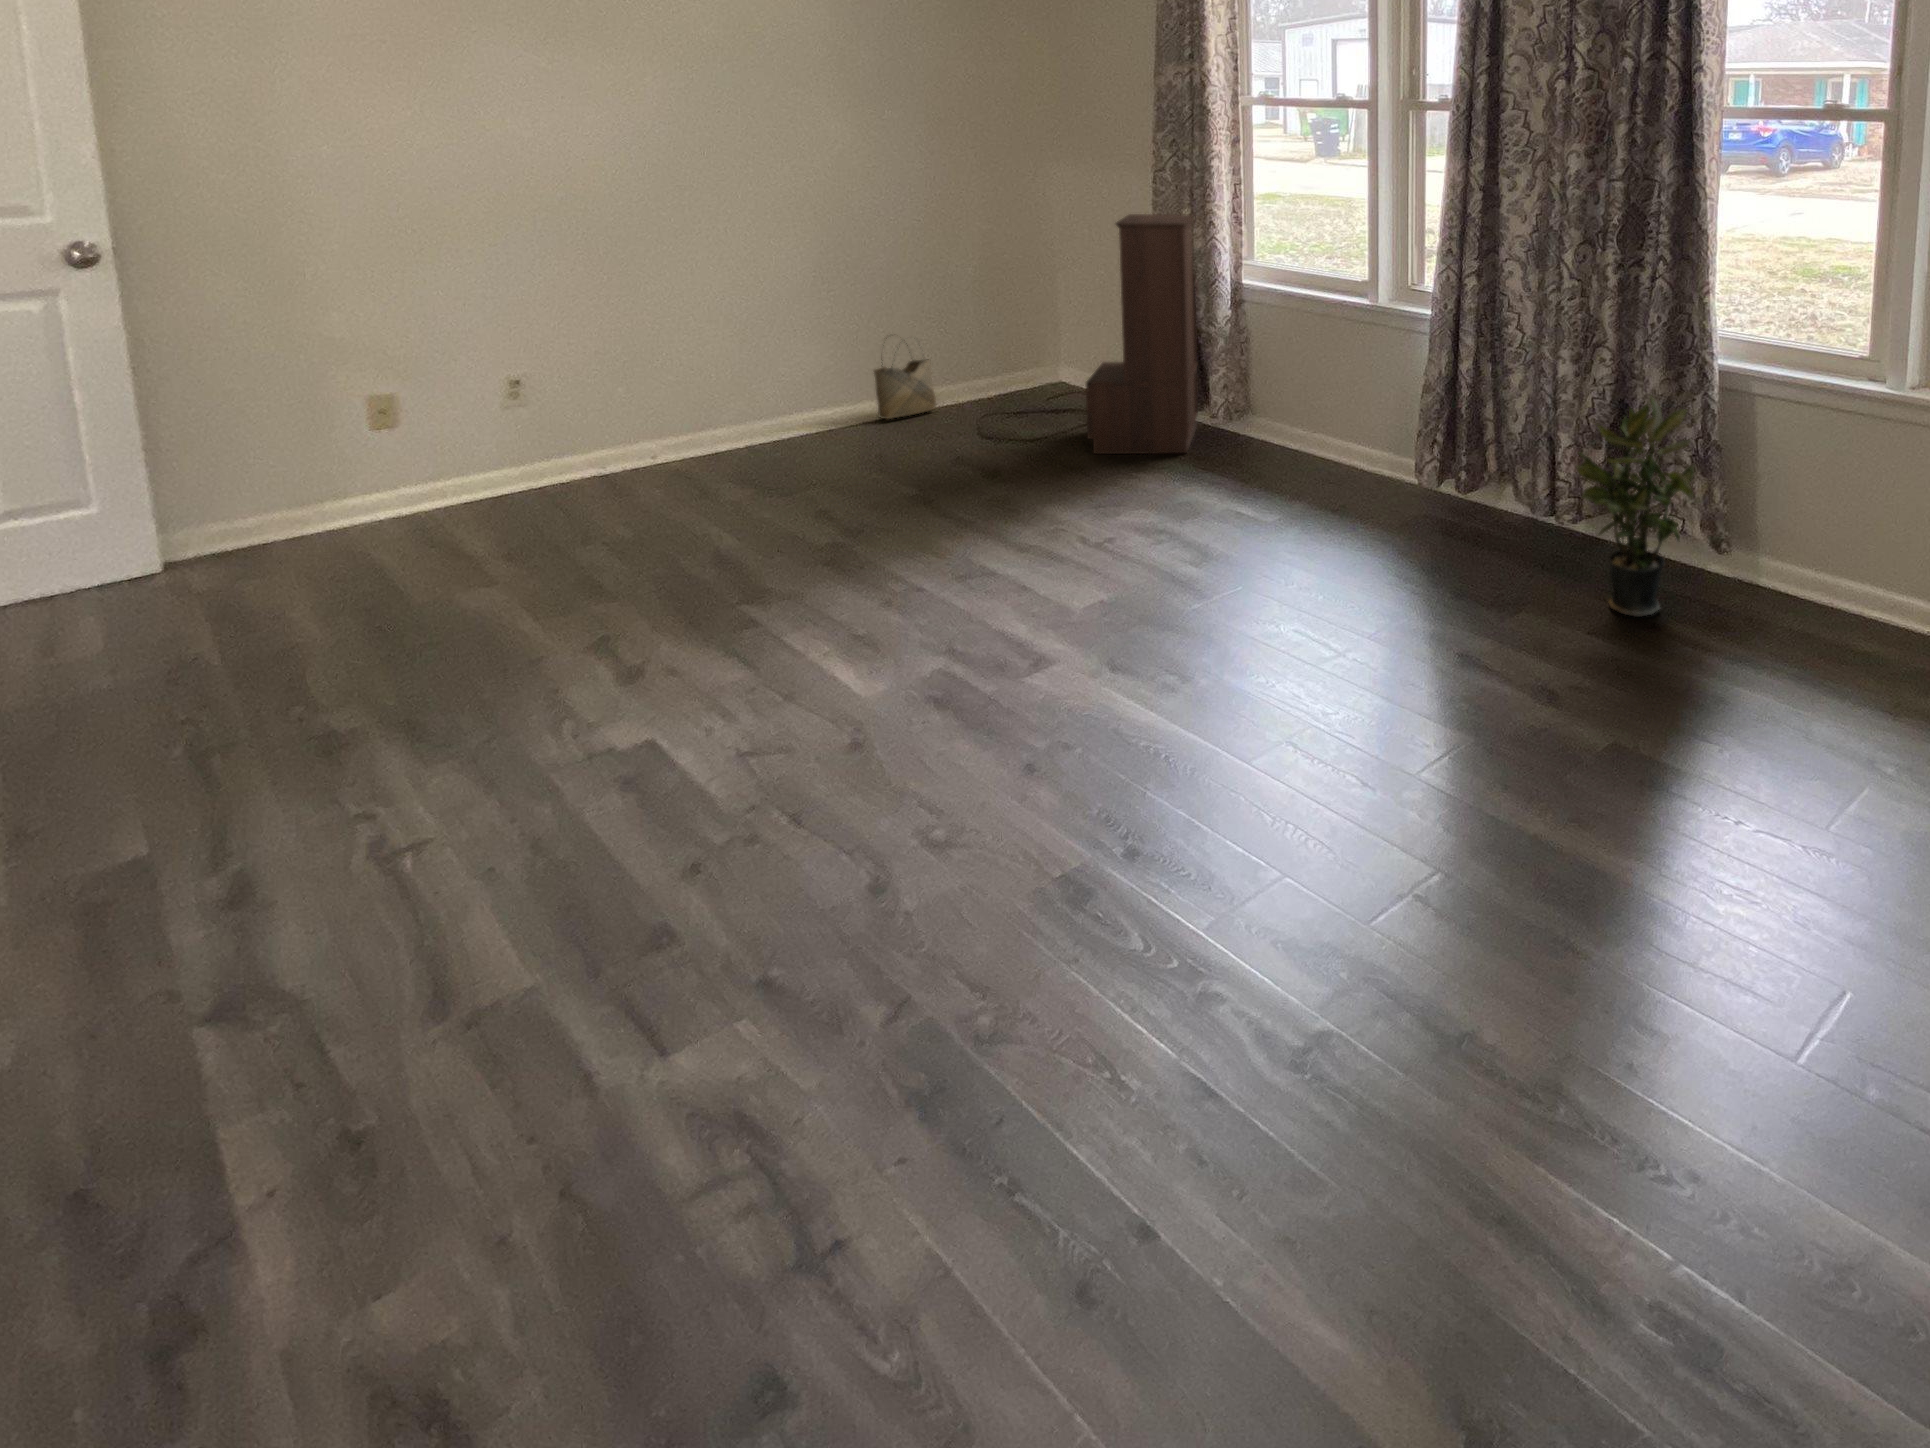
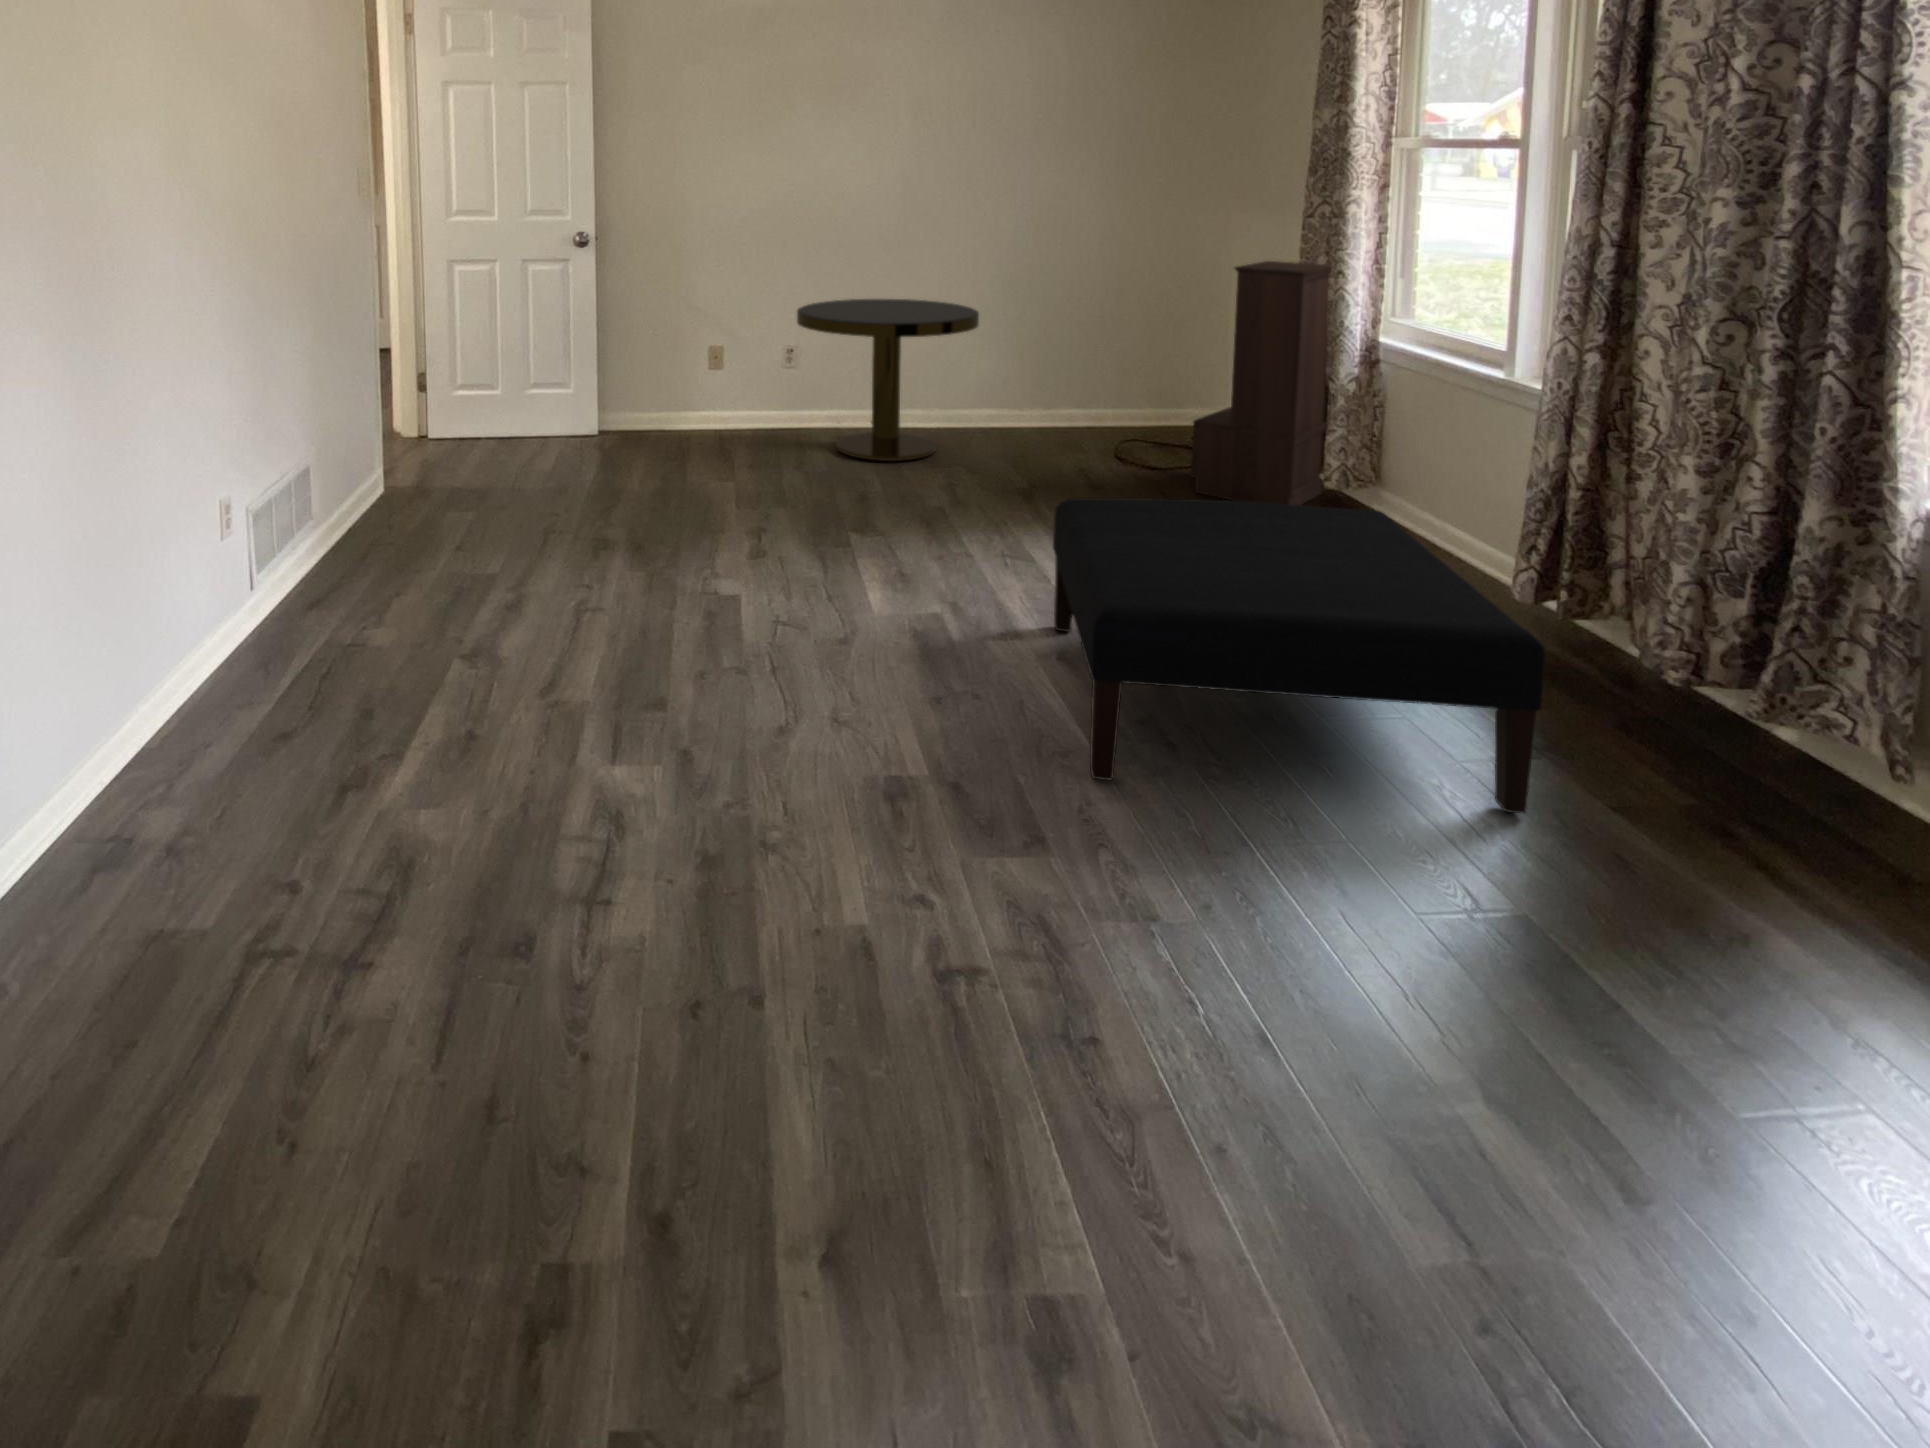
side table: none [530,289,817,508] -> present [797,299,979,461]
woven basket: present [874,338,936,420] -> none [1038,356,1091,431]
potted plant: present [1576,398,1694,617] -> none [1631,526,1848,821]
ottoman: none [1076,441,1572,806] -> present [1053,498,1545,813]

